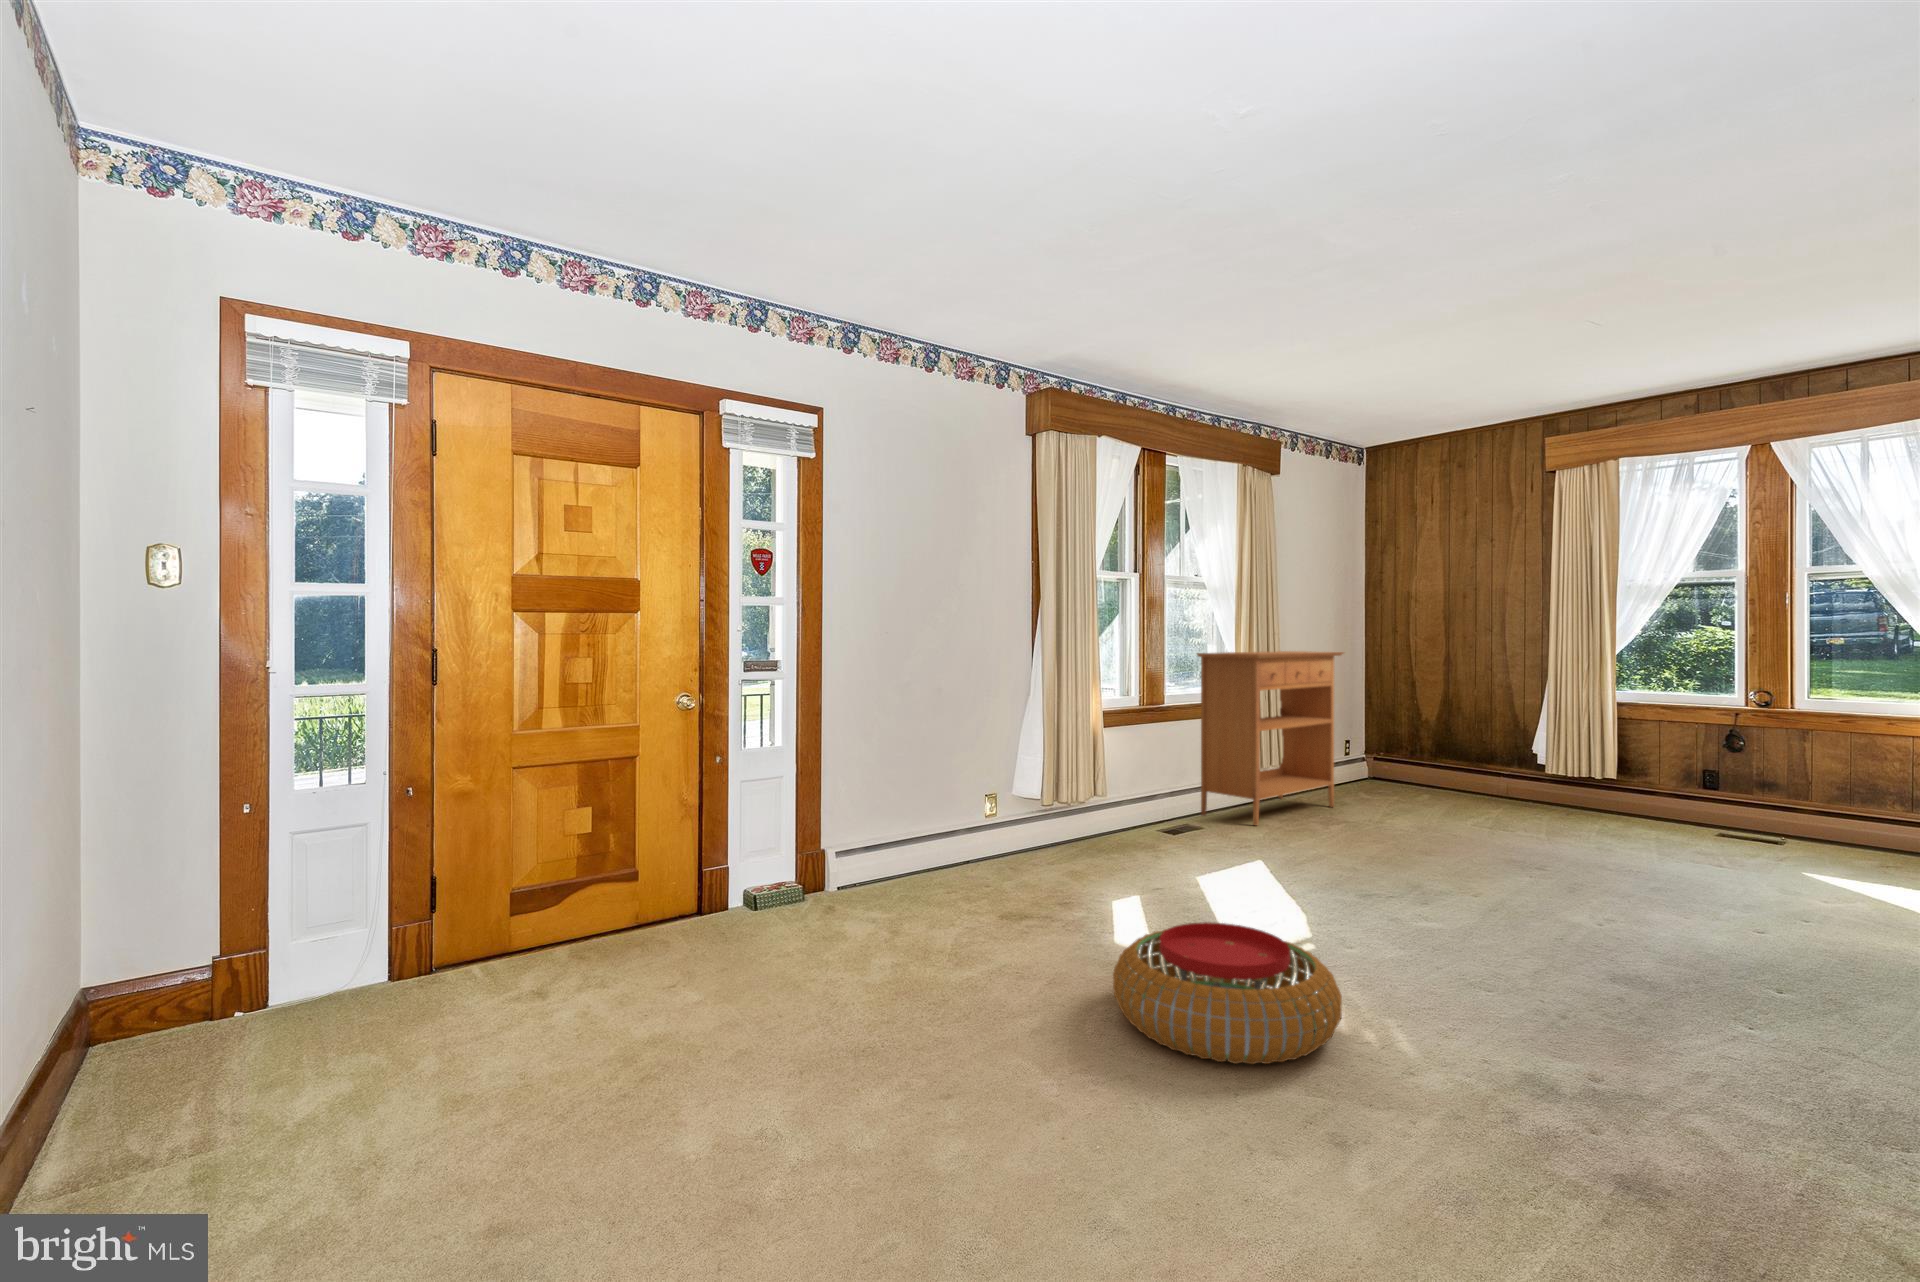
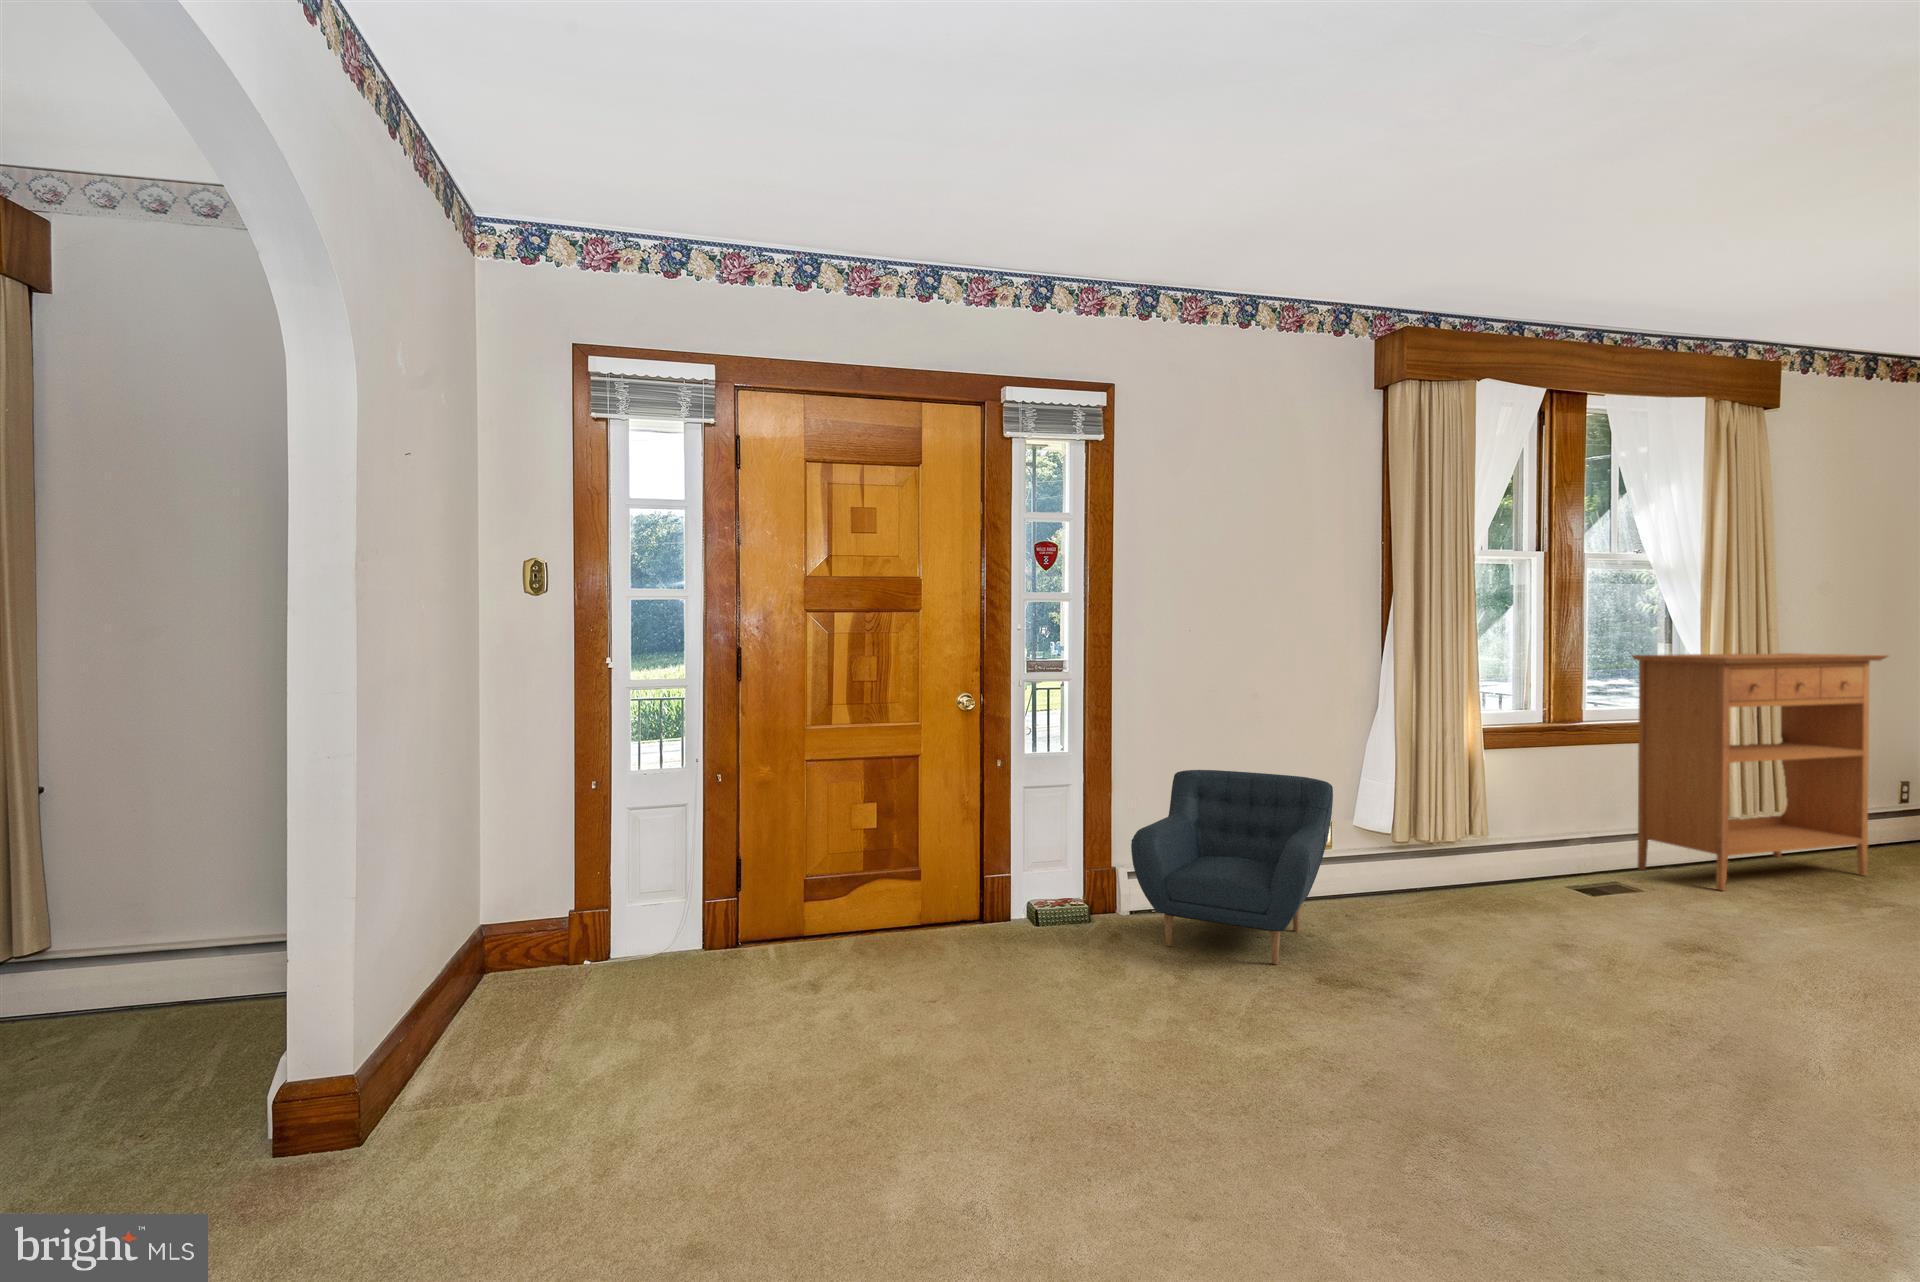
armchair: none [846,756,1008,919] -> present [1131,770,1333,964]
pouf: present [1113,922,1342,1064] -> none [1418,1006,1755,1207]

